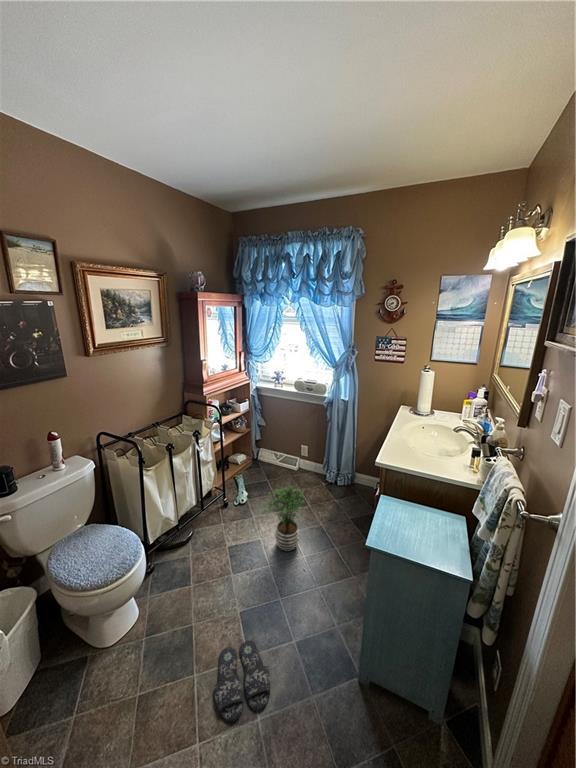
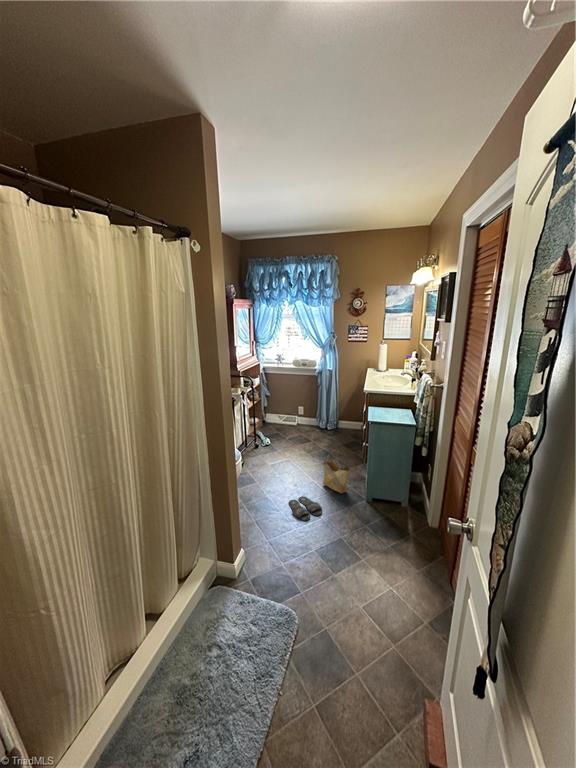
potted plant: present [264,485,305,552] -> none [291,419,319,463]
woven basket: none [293,565,337,649] -> present [323,451,350,493]

